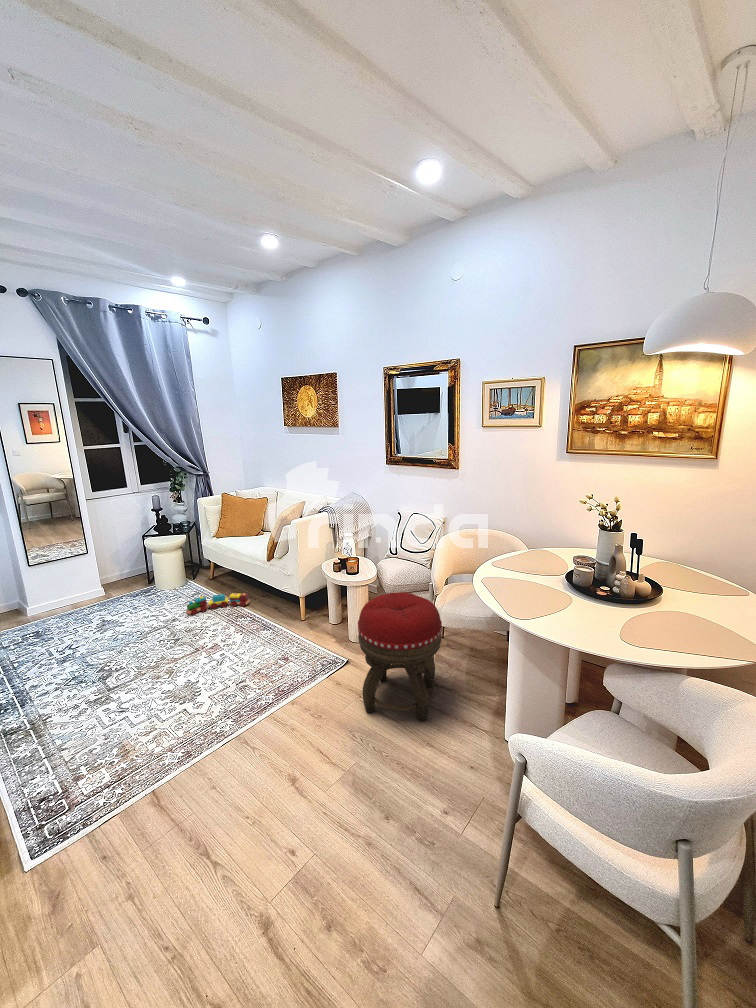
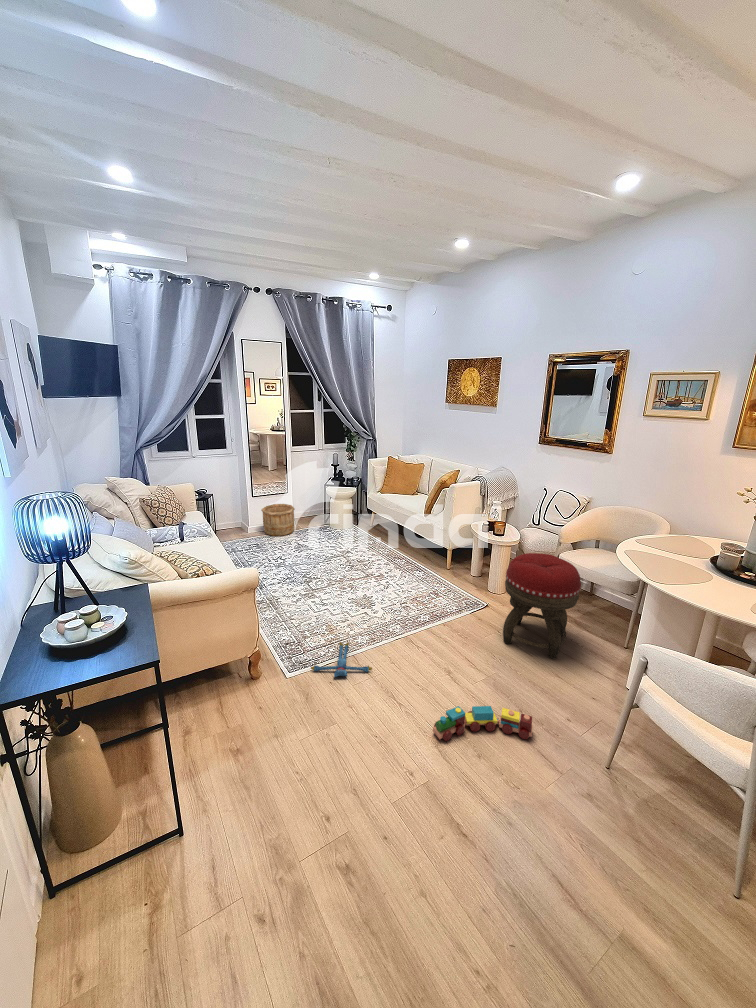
wooden bucket: none [44,570,100,616] -> present [261,504,295,536]
toy train: present [186,593,250,615] -> present [433,706,532,741]
plush toy: none [77,770,180,841] -> present [311,642,372,677]

